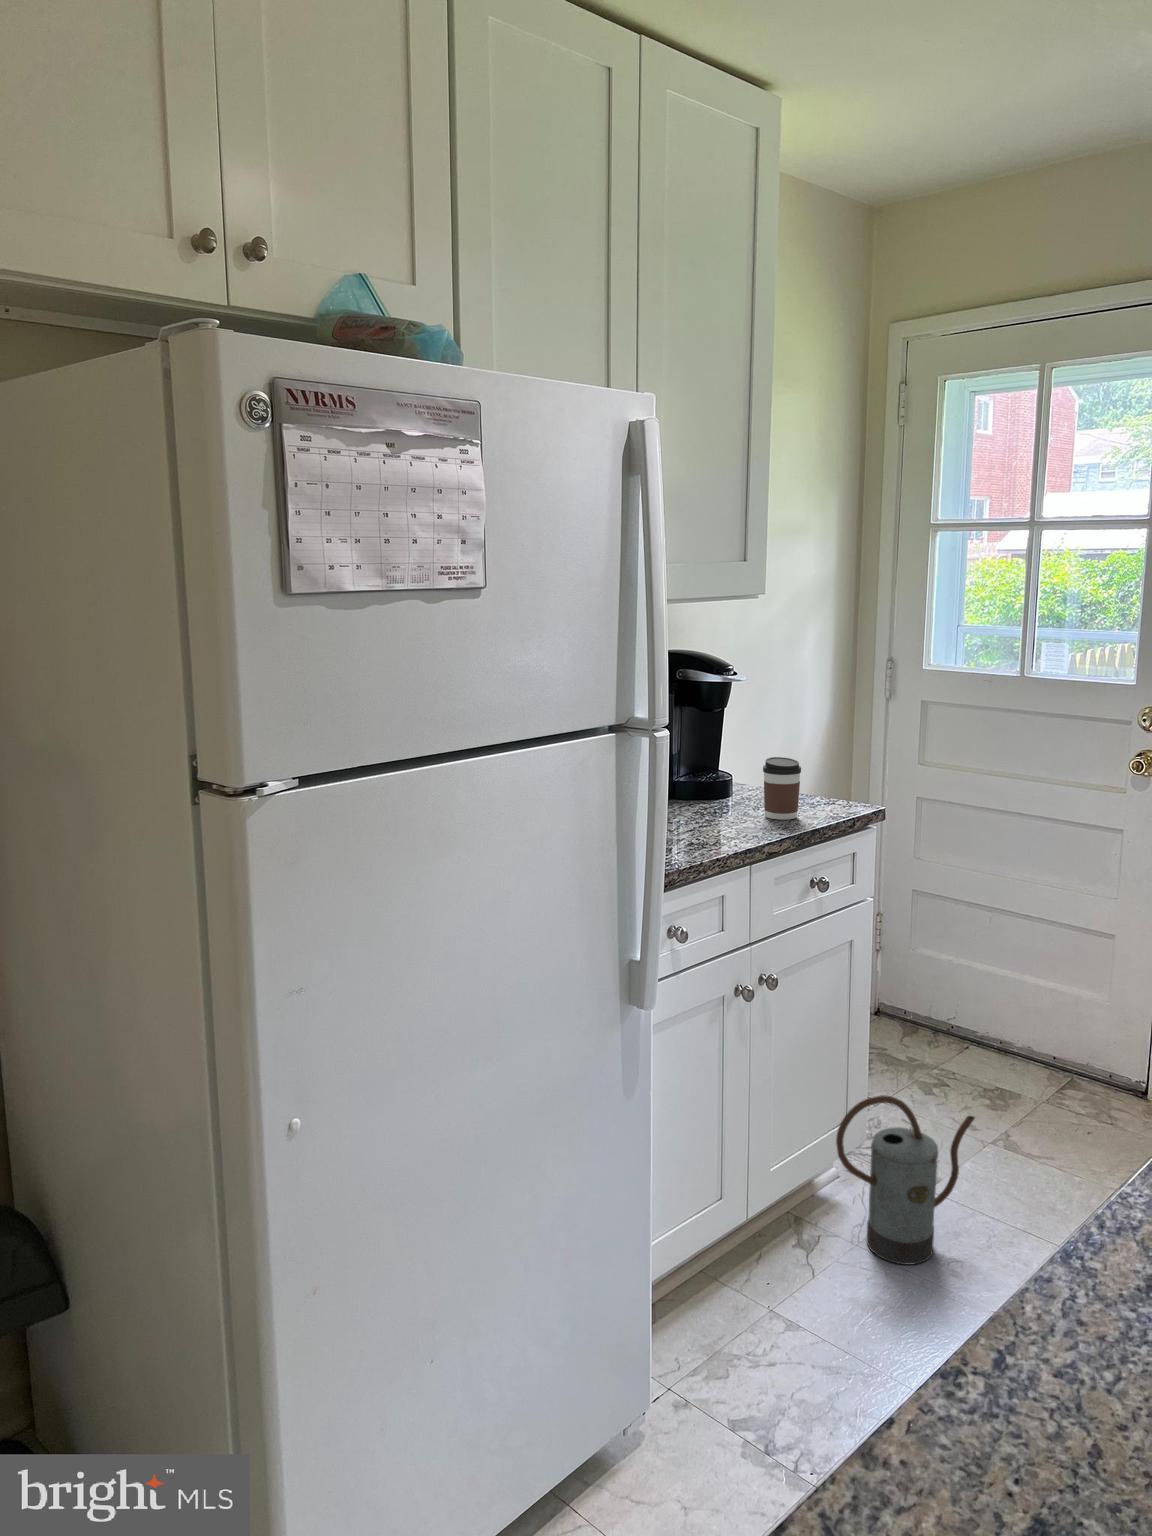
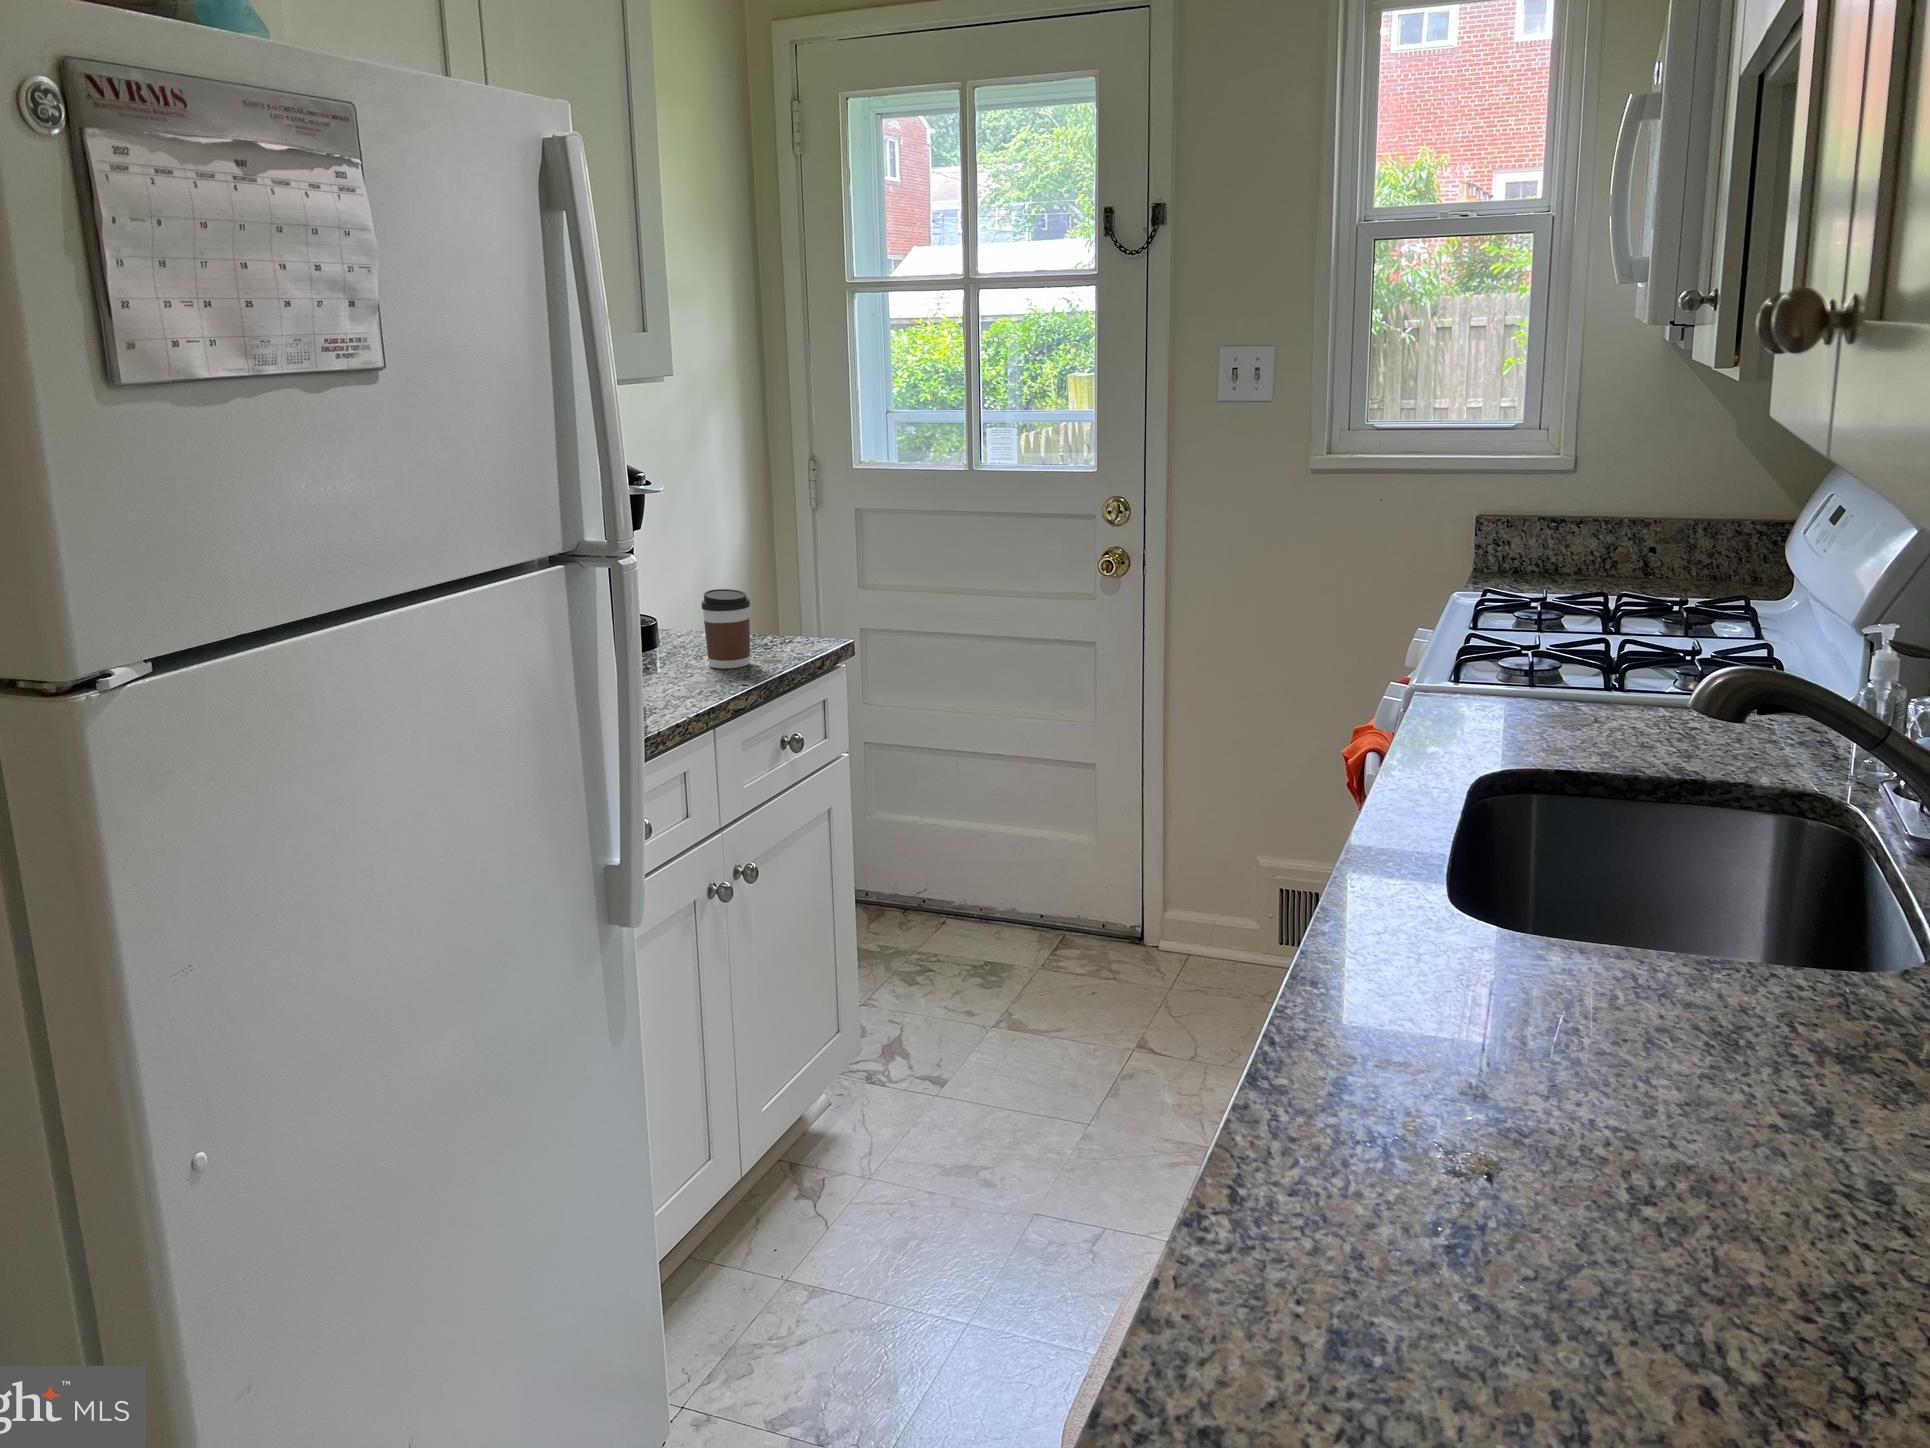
watering can: present [836,1095,975,1265] -> none [839,989,990,1186]

